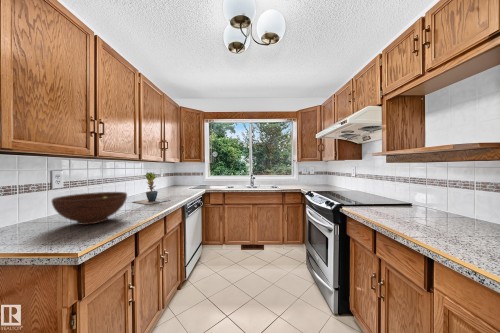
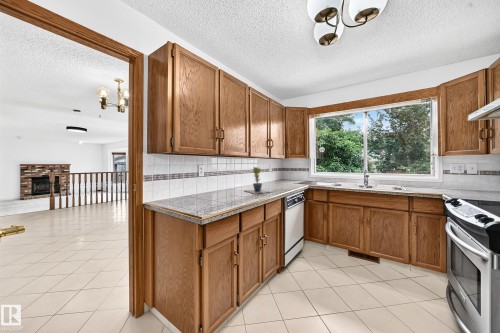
fruit bowl: present [52,192,127,225] -> none [194,181,236,202]

